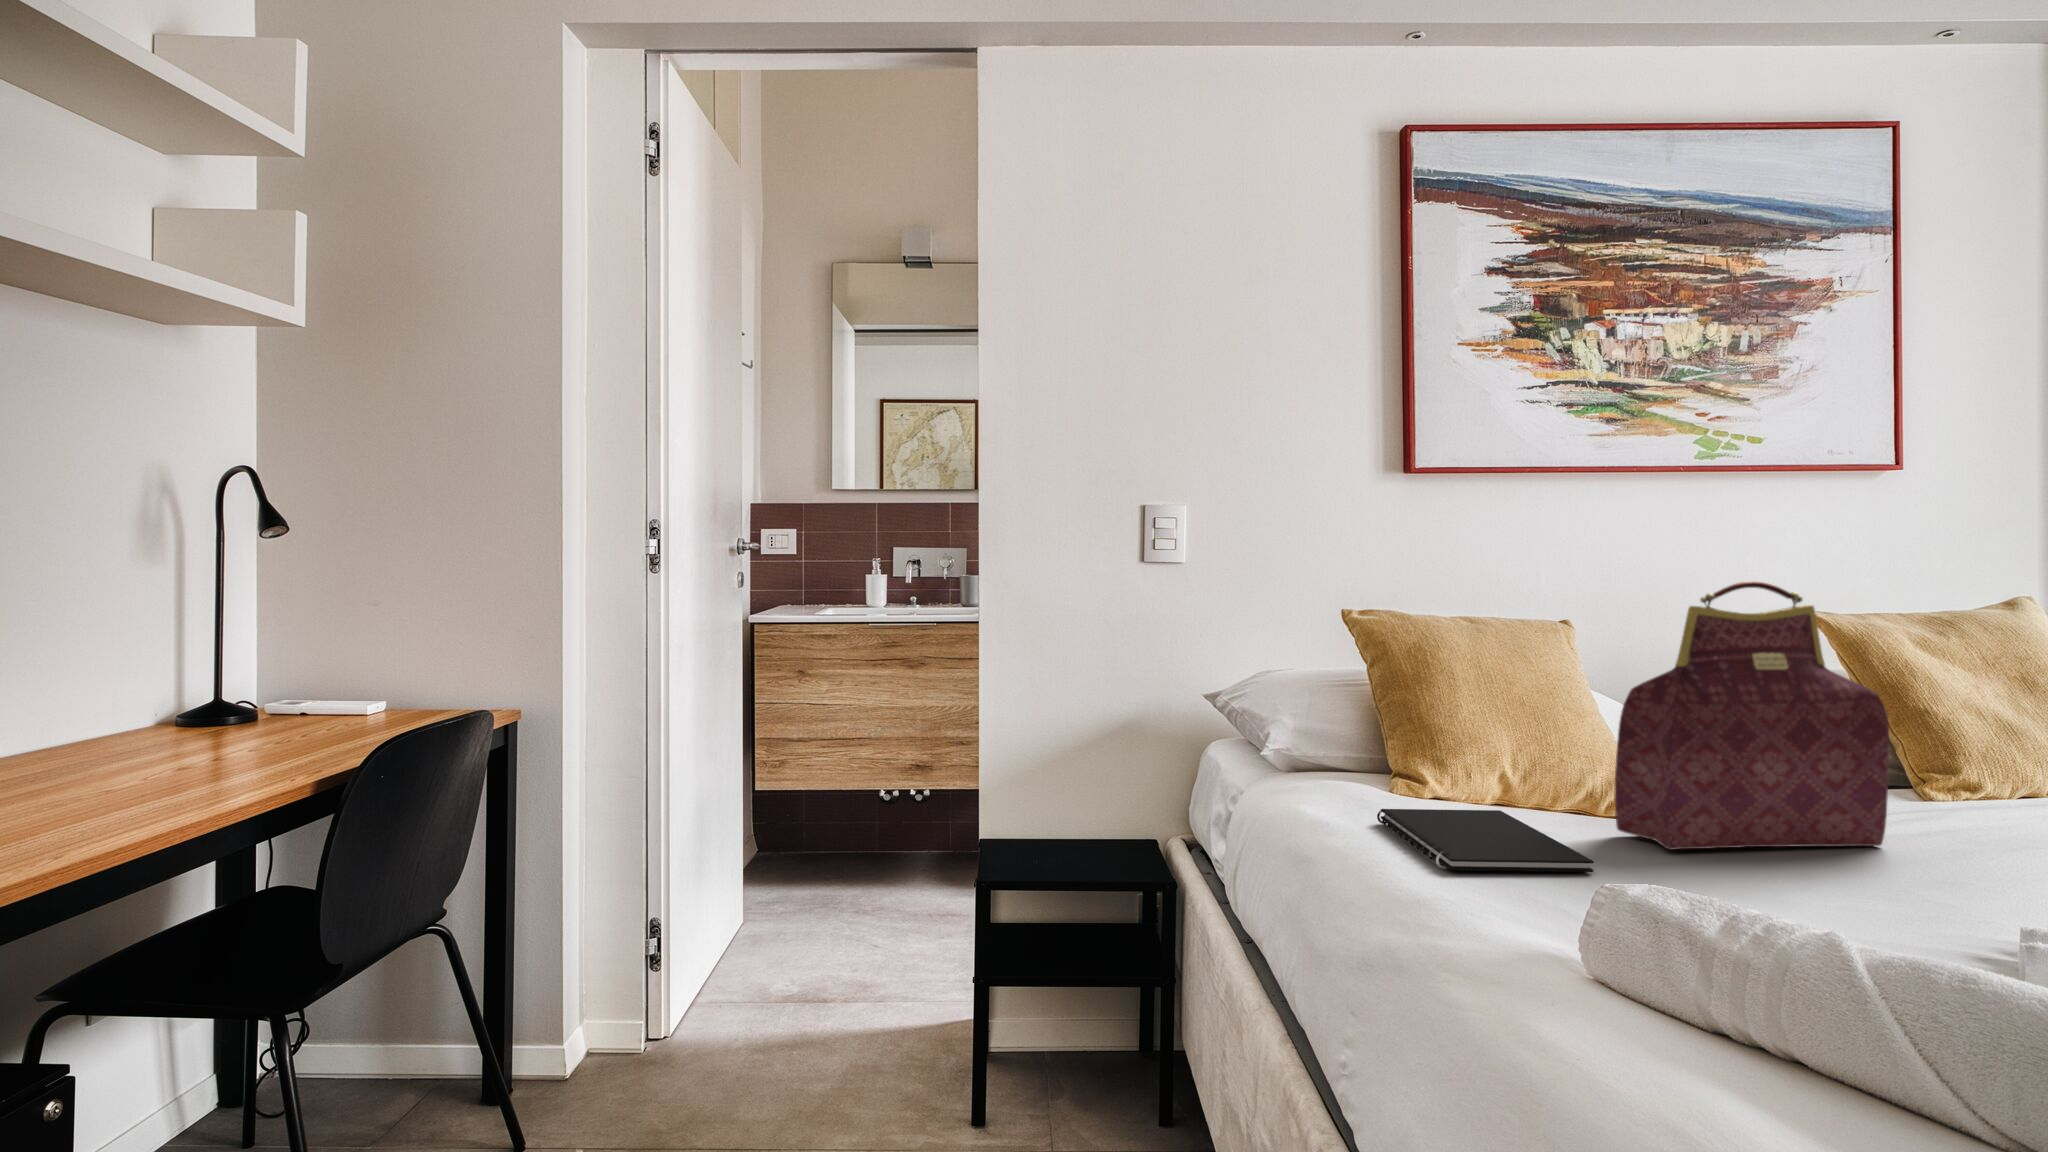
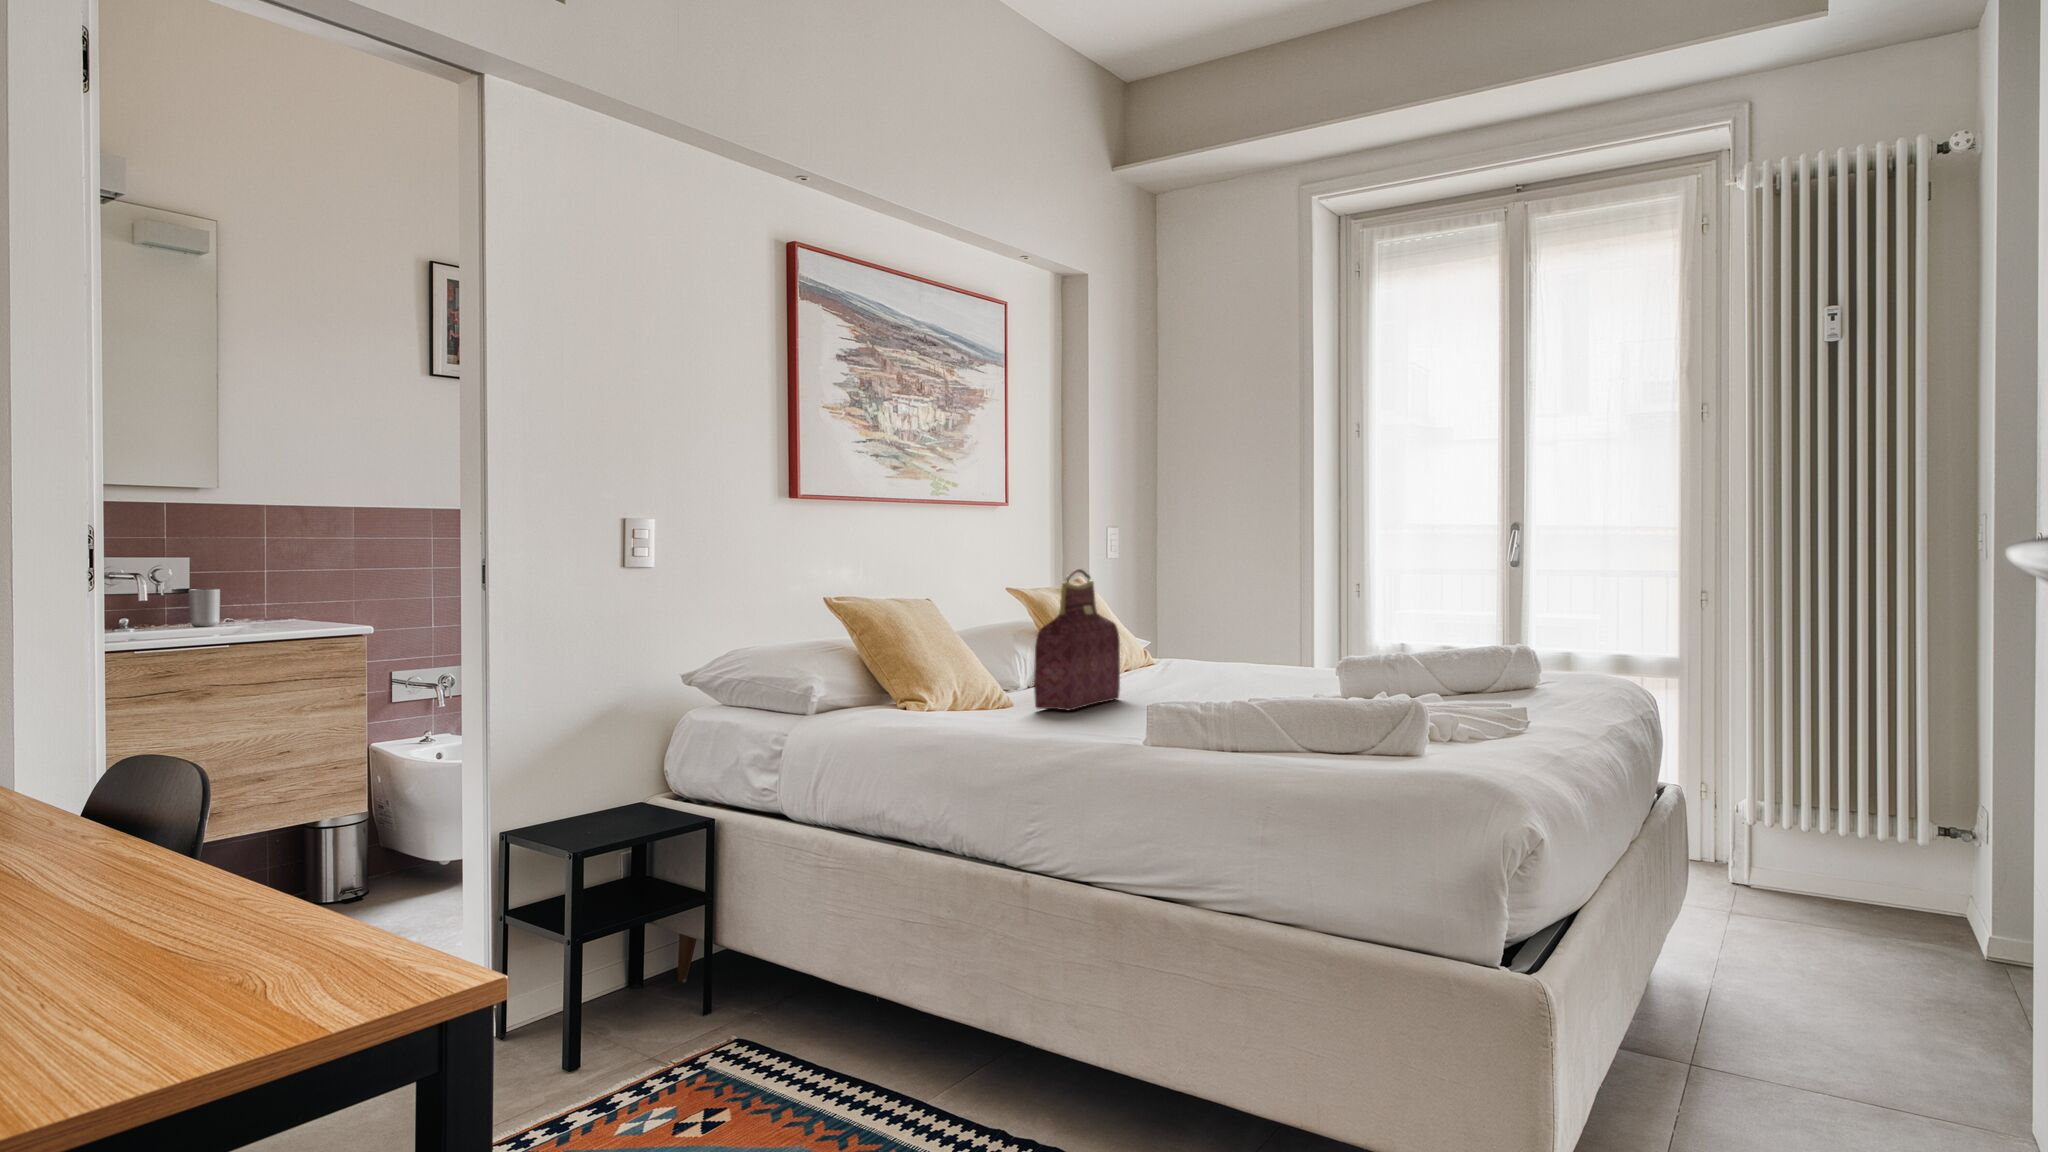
notebook: present [1377,809,1594,872] -> none [938,708,1070,731]

